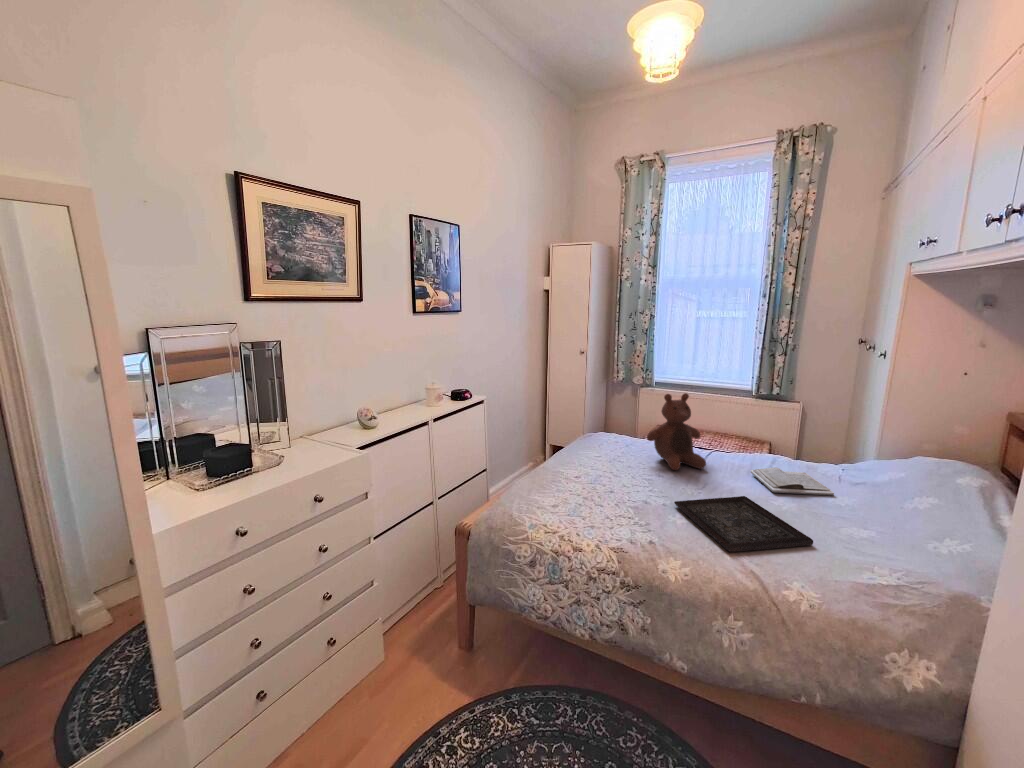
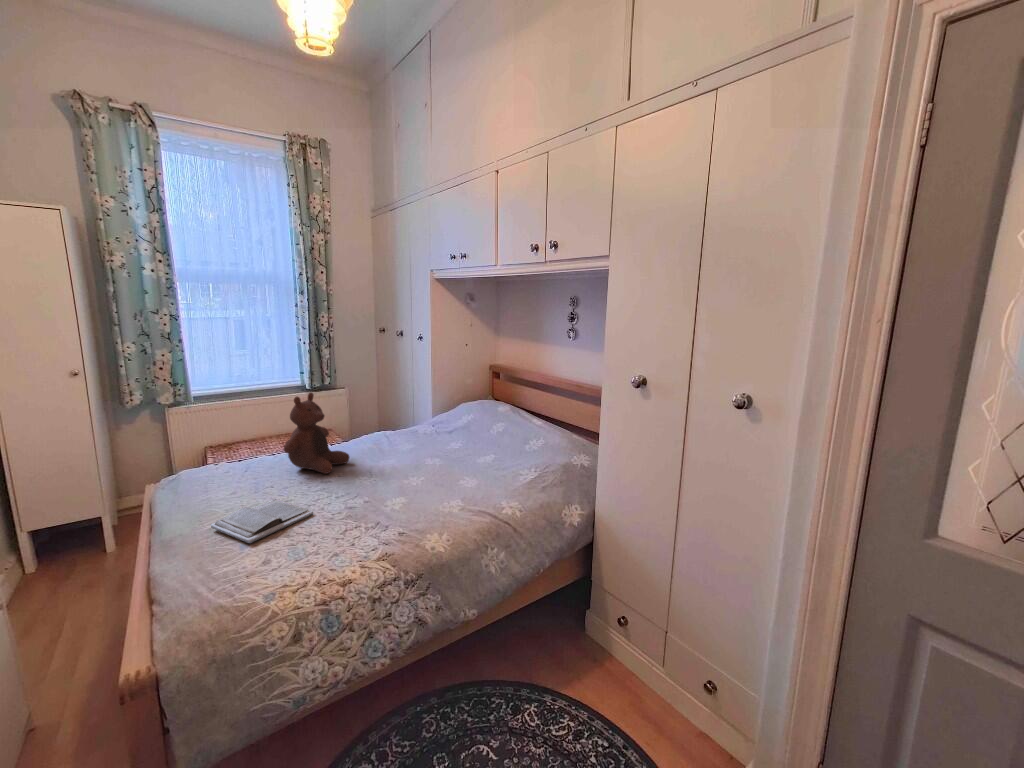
book: present [751,467,834,496] -> present [211,499,313,544]
tray: present [674,496,813,552] -> none [372,468,480,507]

